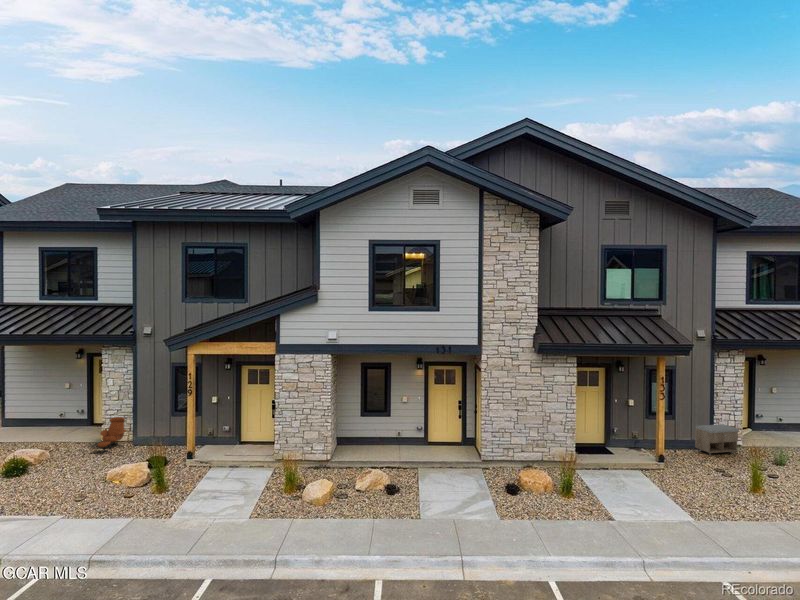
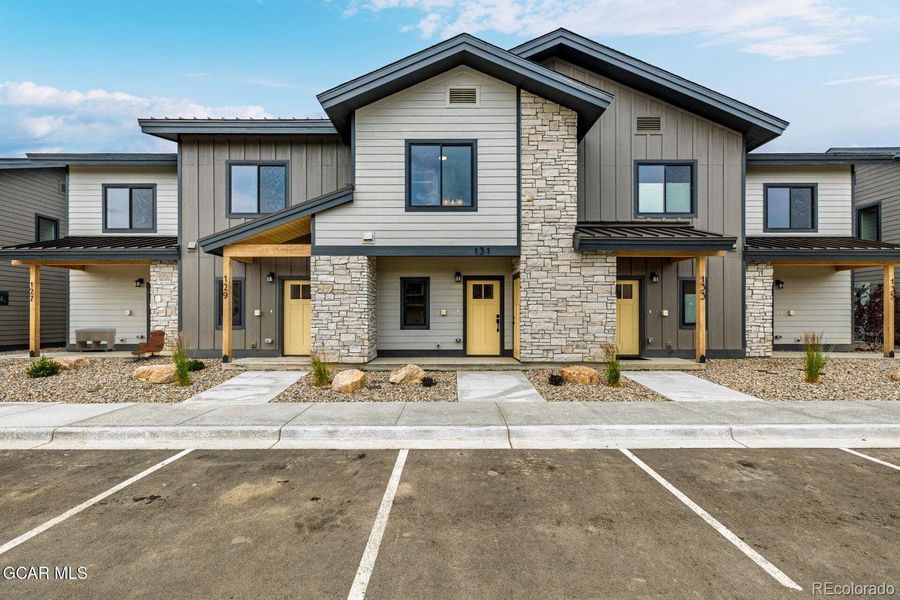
storage bench: present [695,424,739,455] -> present [75,328,116,352]

